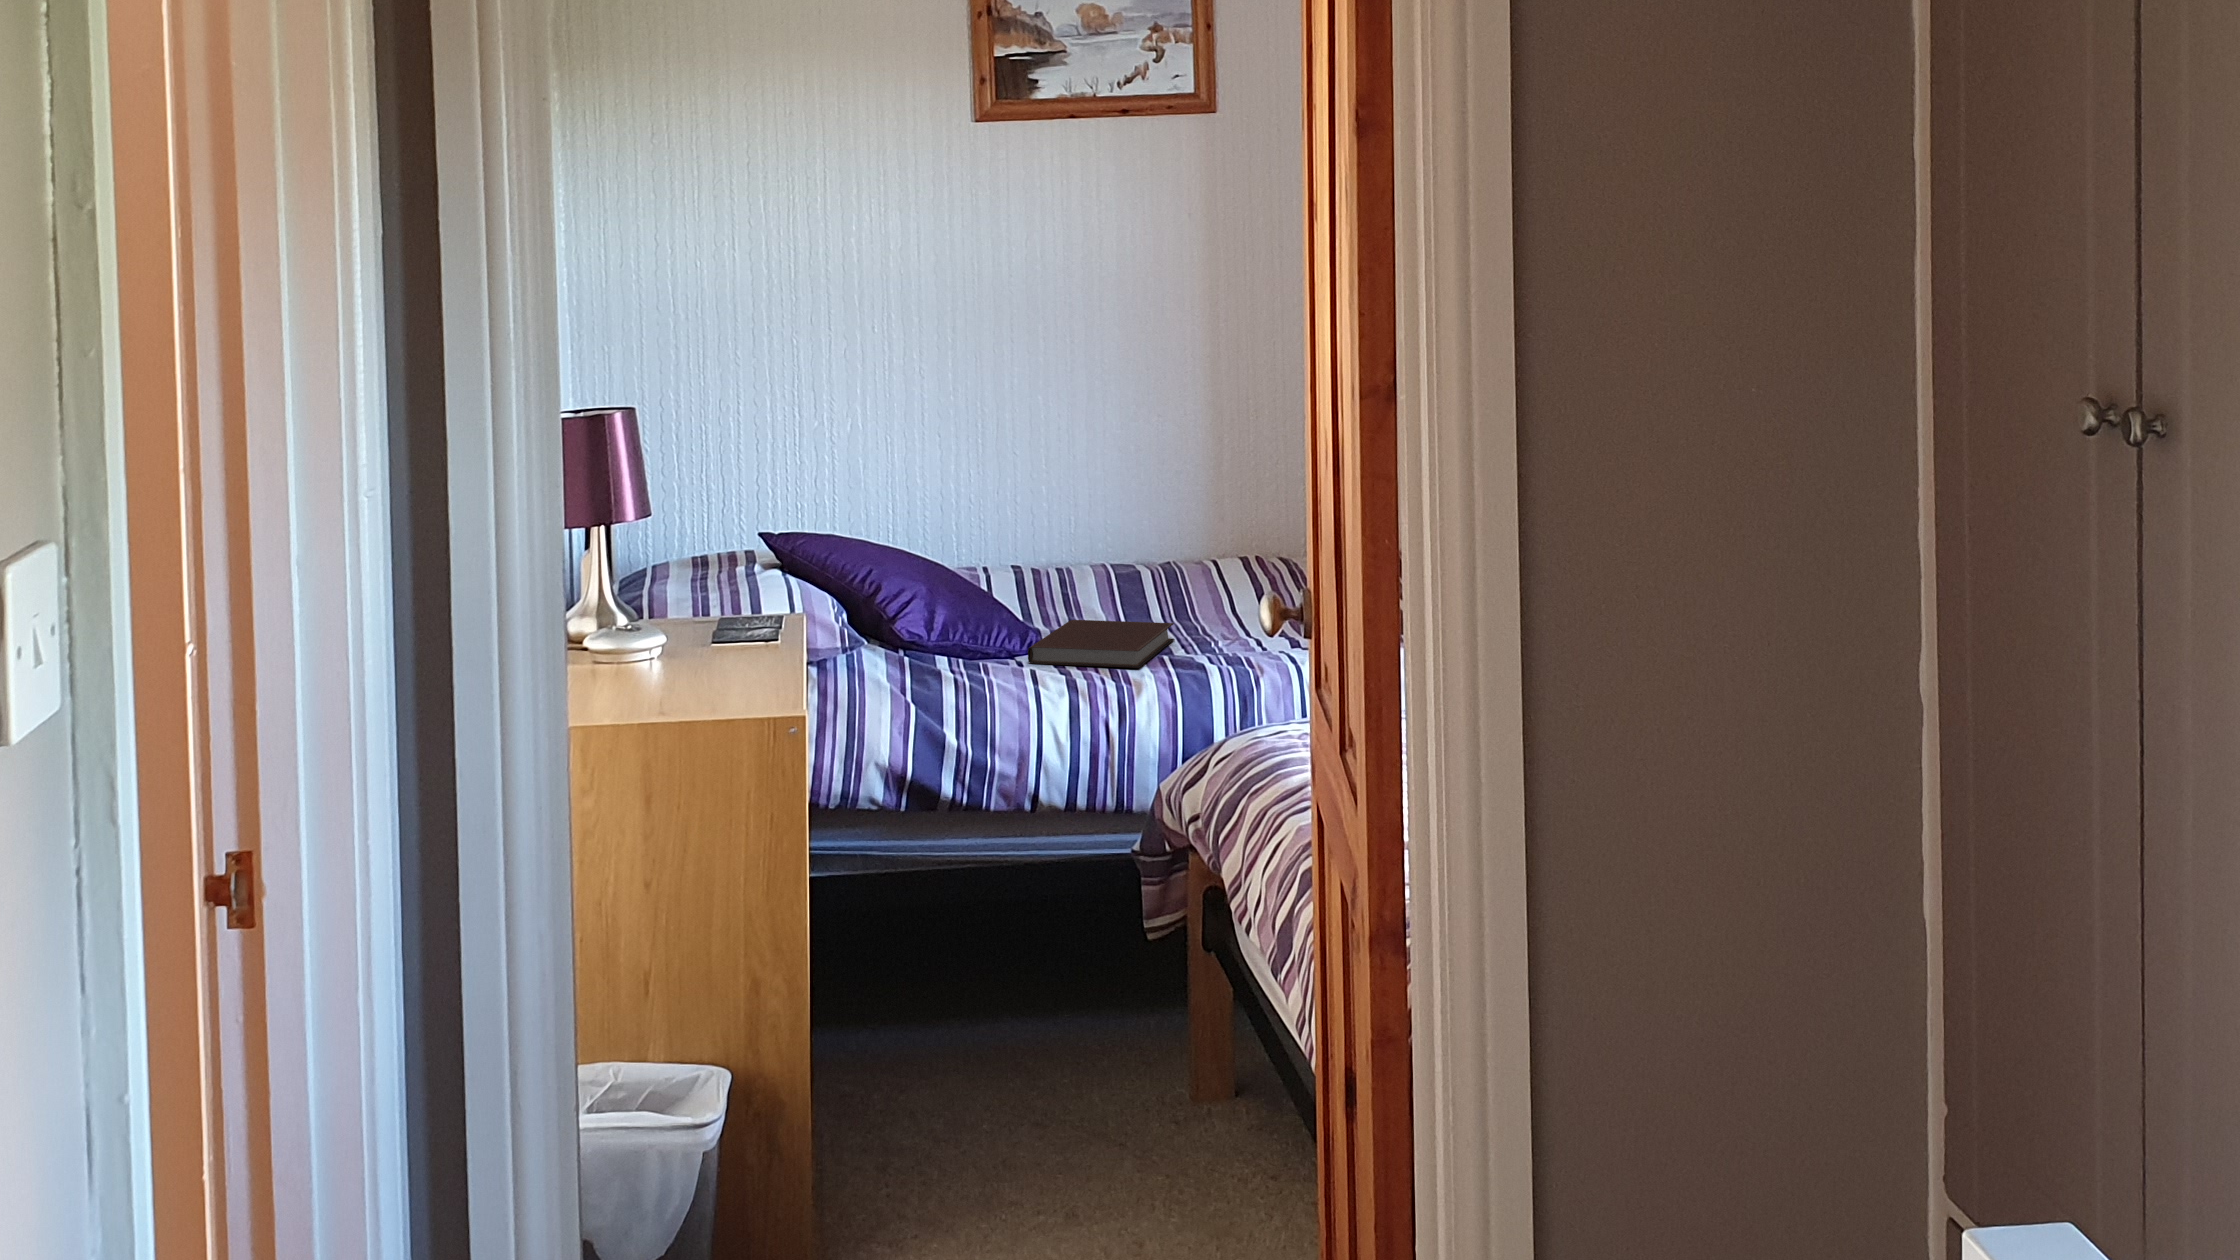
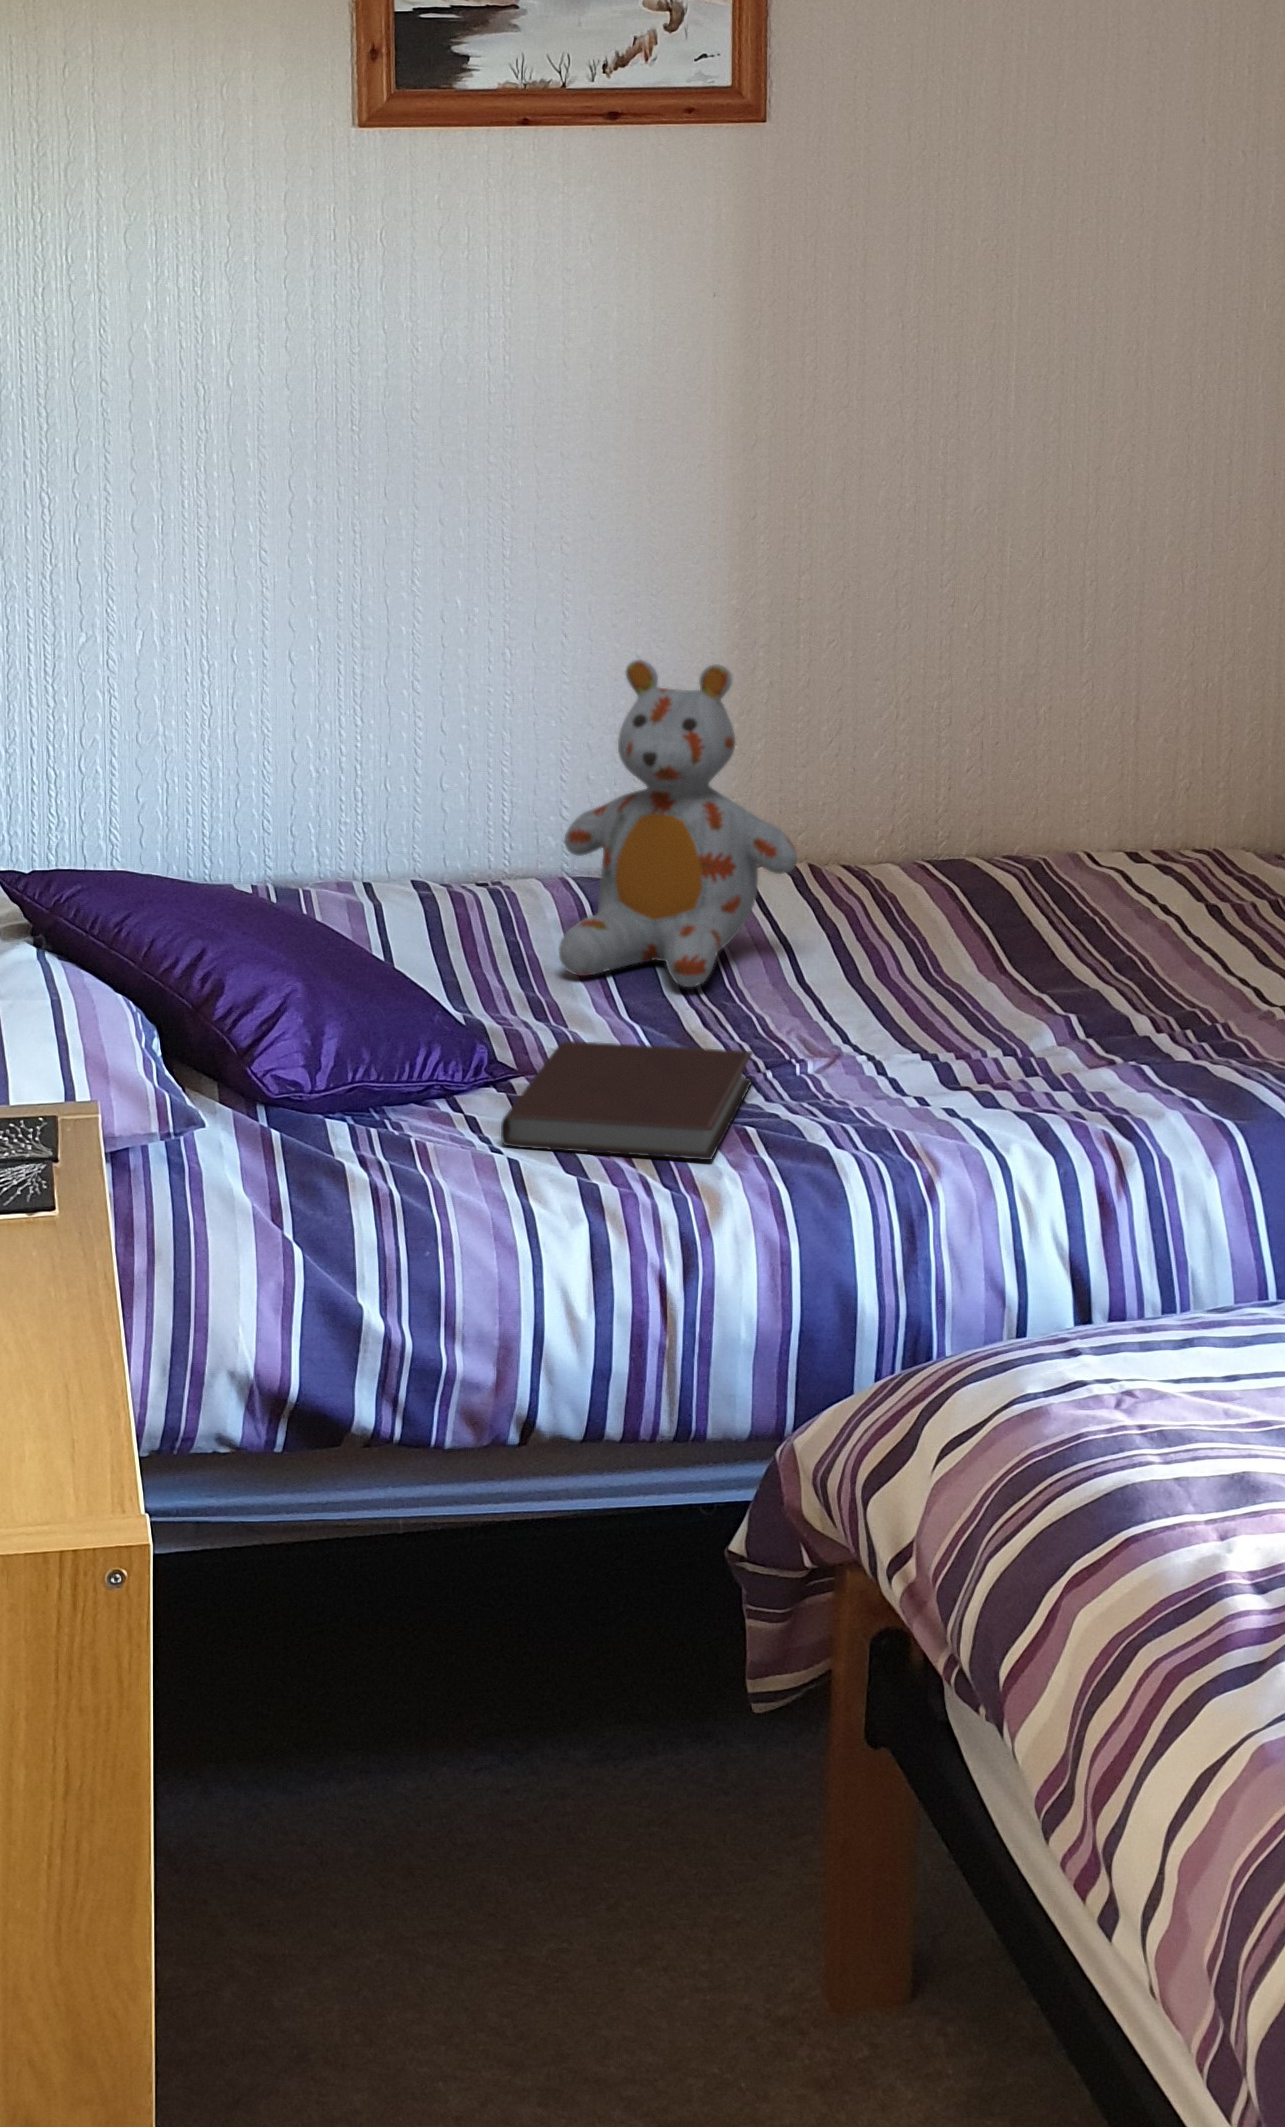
stuffed bear: none [1080,419,1218,603] -> present [559,659,797,987]

